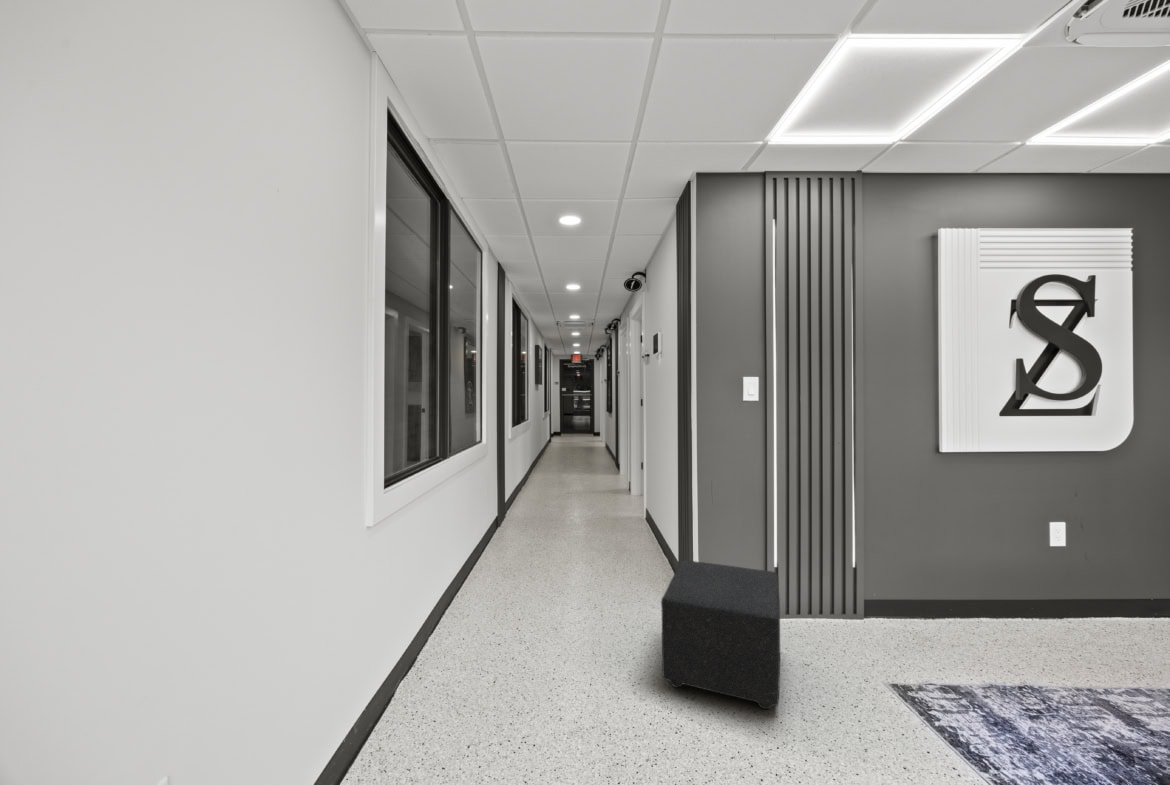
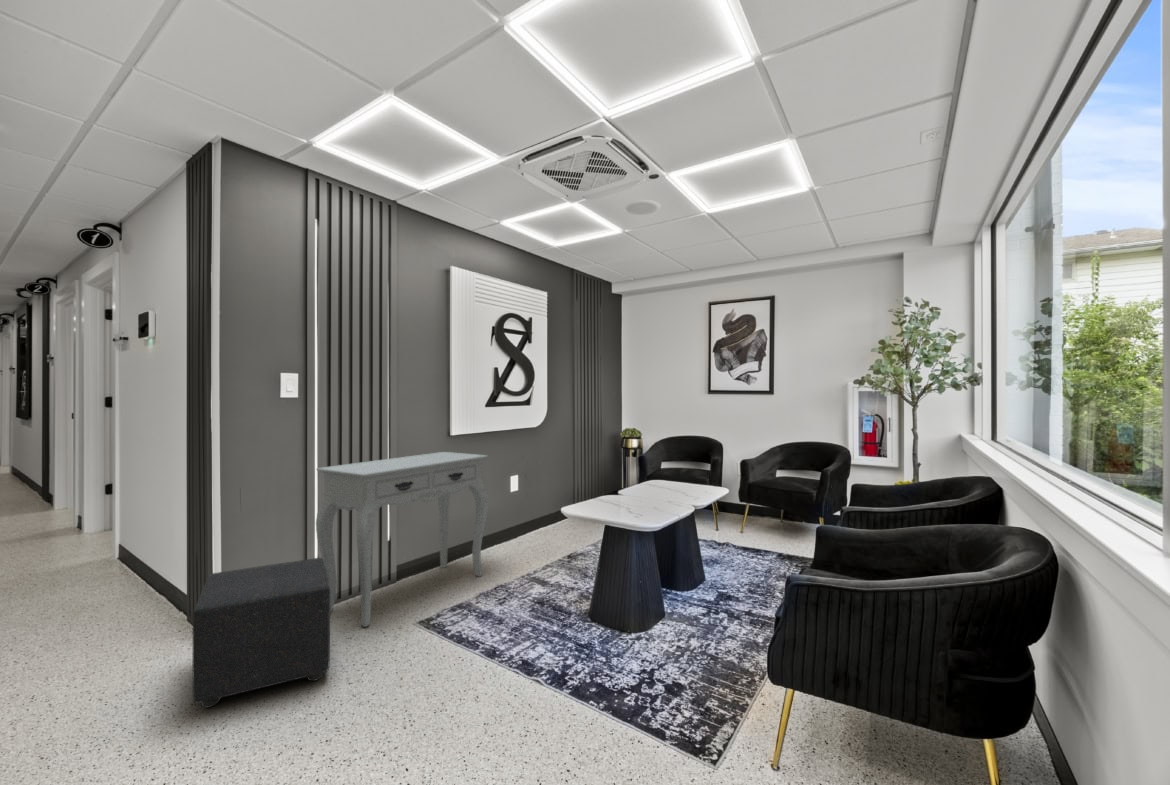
console table: none [774,469,1006,662] -> present [316,452,488,627]

